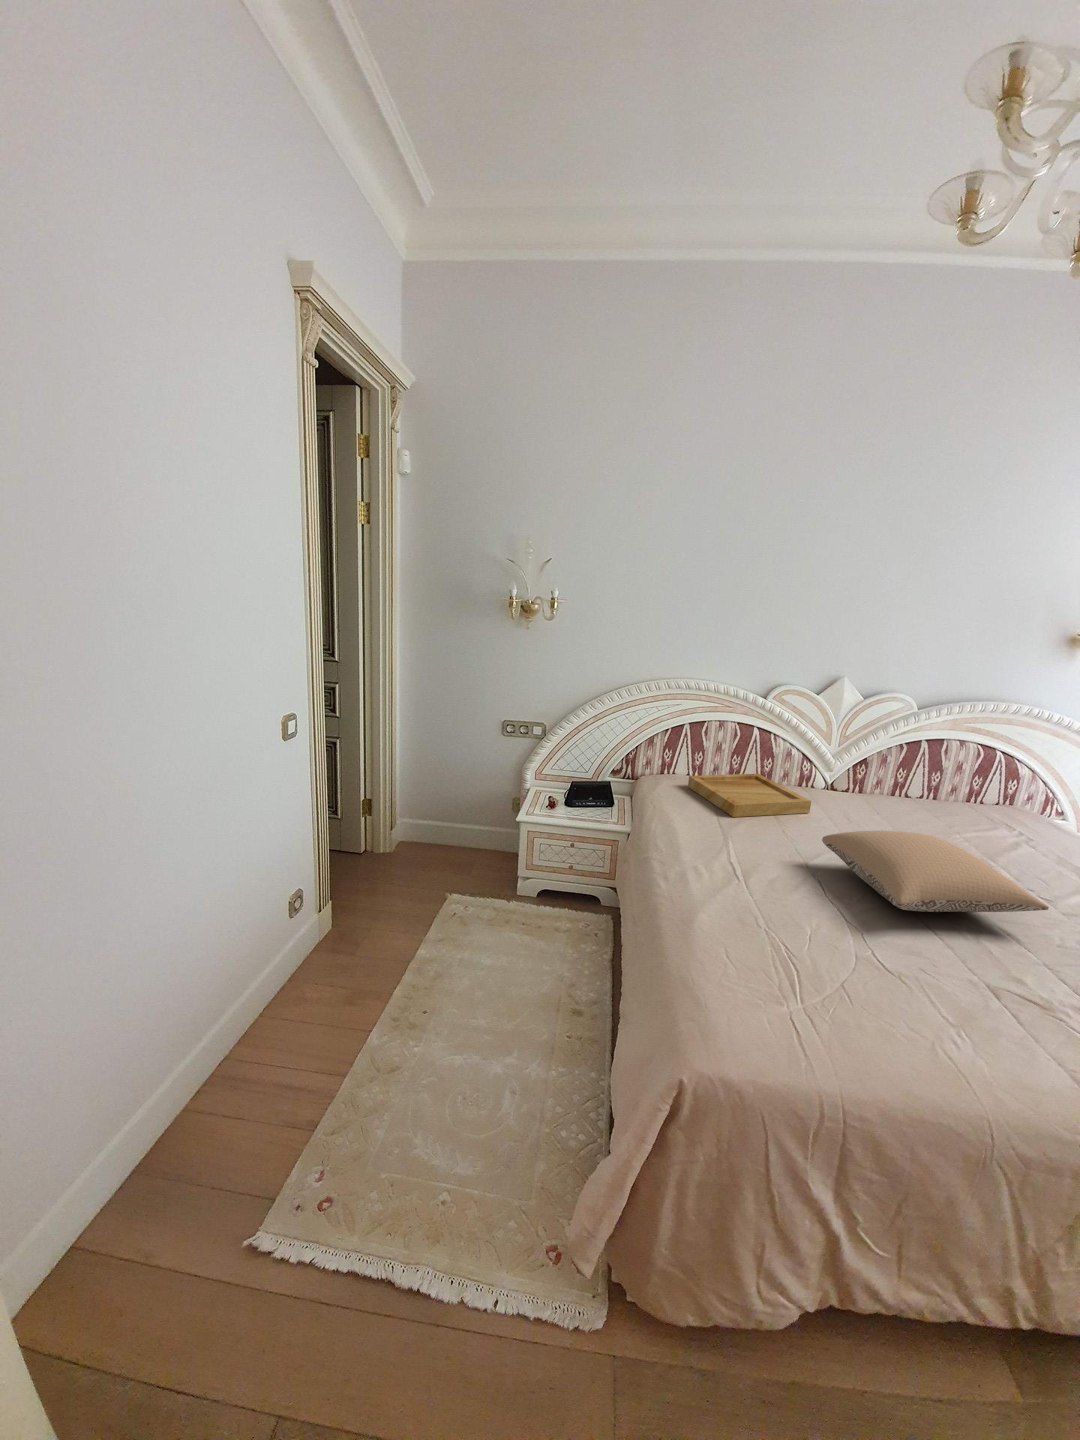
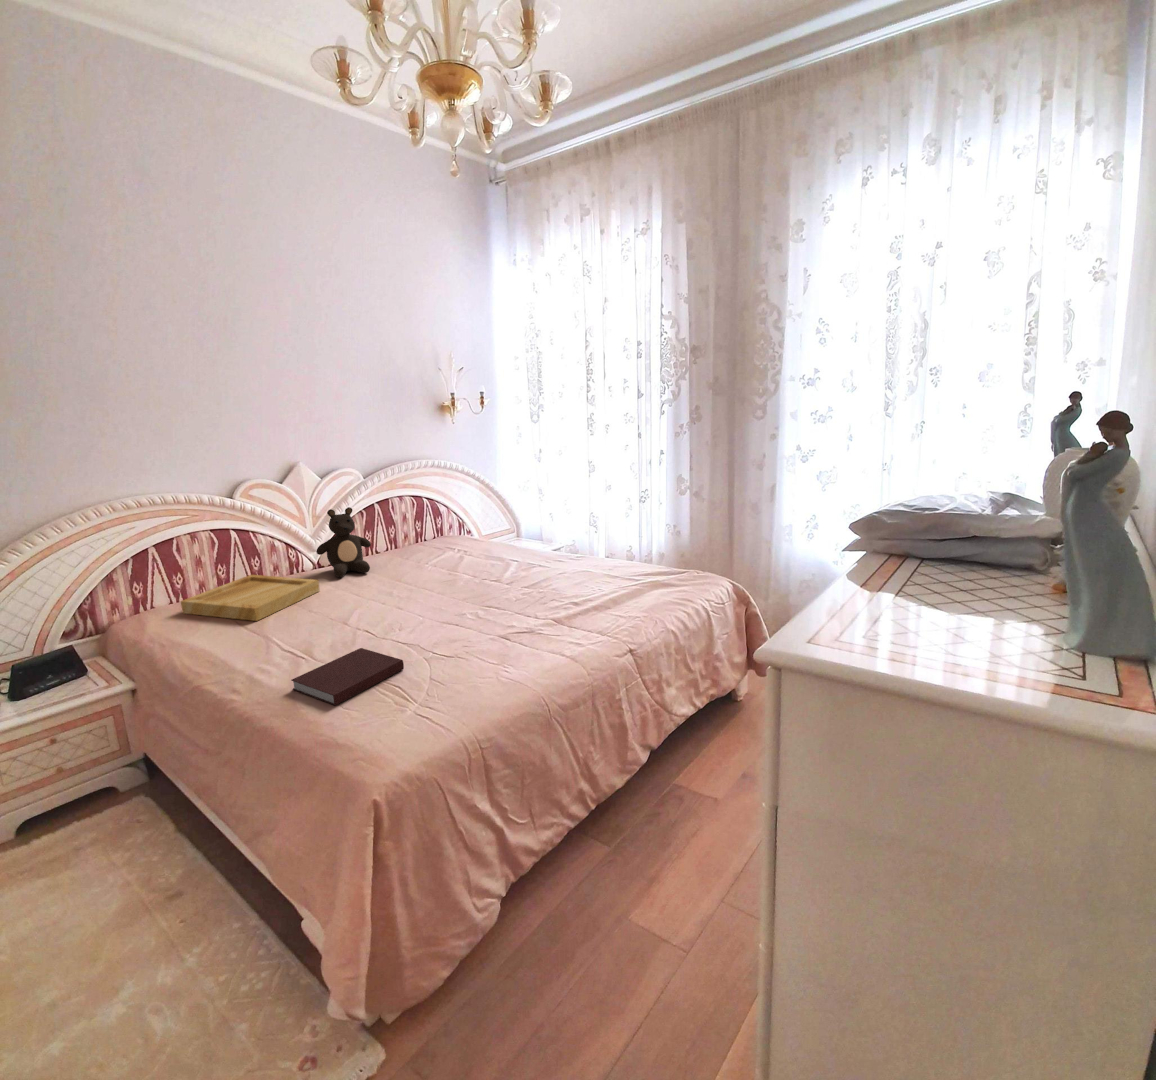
teddy bear: none [827,733,893,813] -> present [316,507,371,577]
pillow: present [822,831,1049,912] -> none [356,568,512,626]
notebook: none [708,882,826,933] -> present [291,648,404,705]

